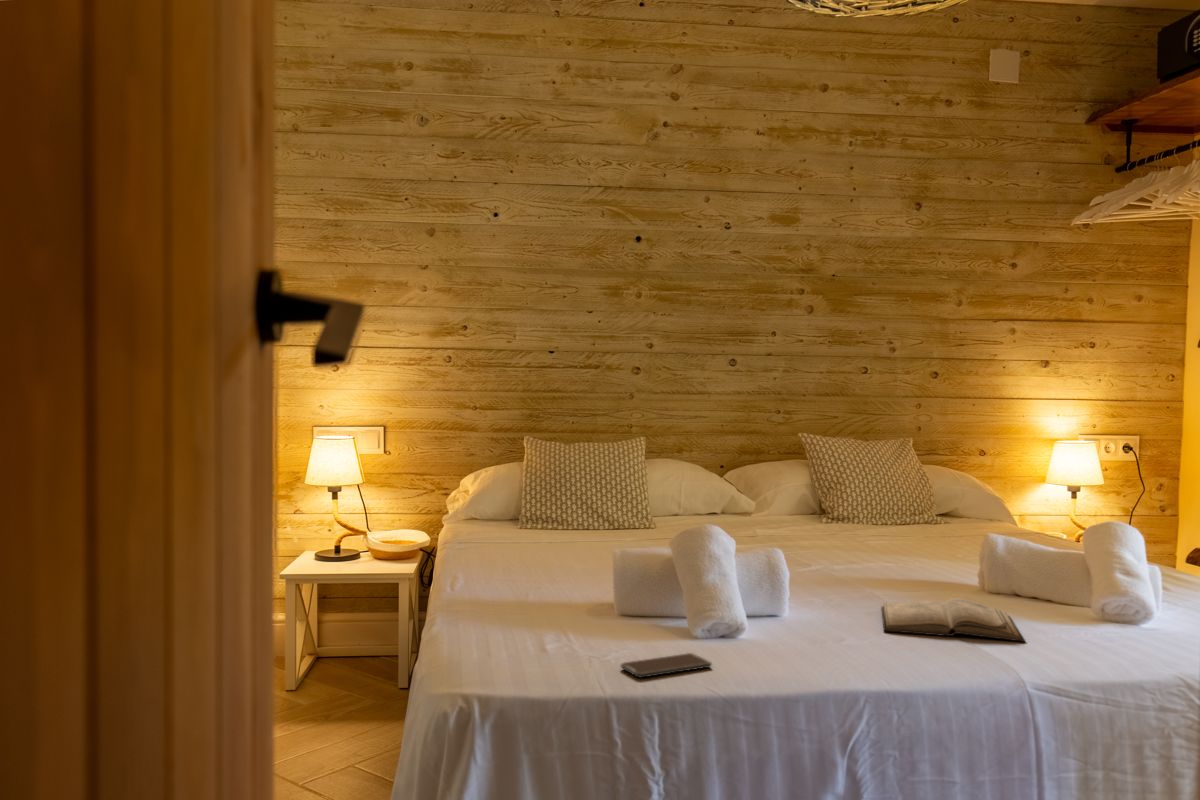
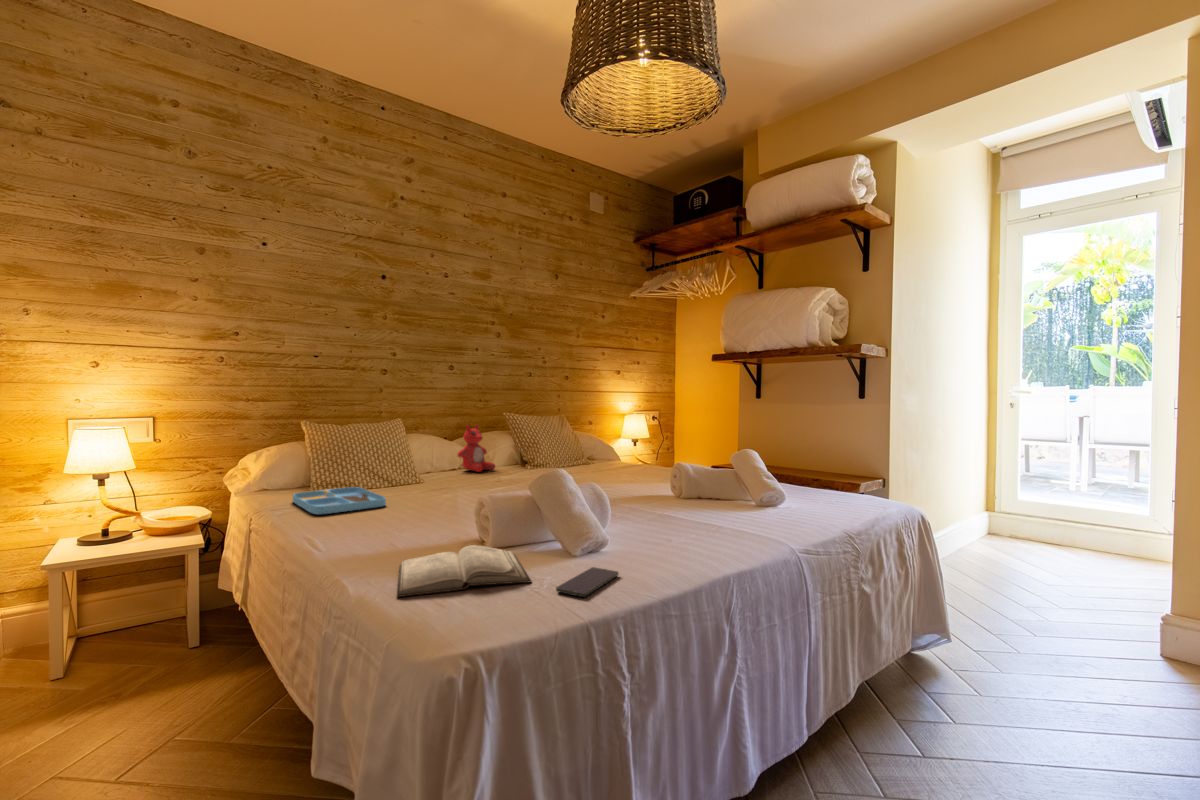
stuffed bear: none [720,450,775,522] -> present [457,425,495,472]
tray: none [490,526,578,554] -> present [293,487,386,515]
diary: present [881,598,1025,642] -> present [397,545,531,597]

